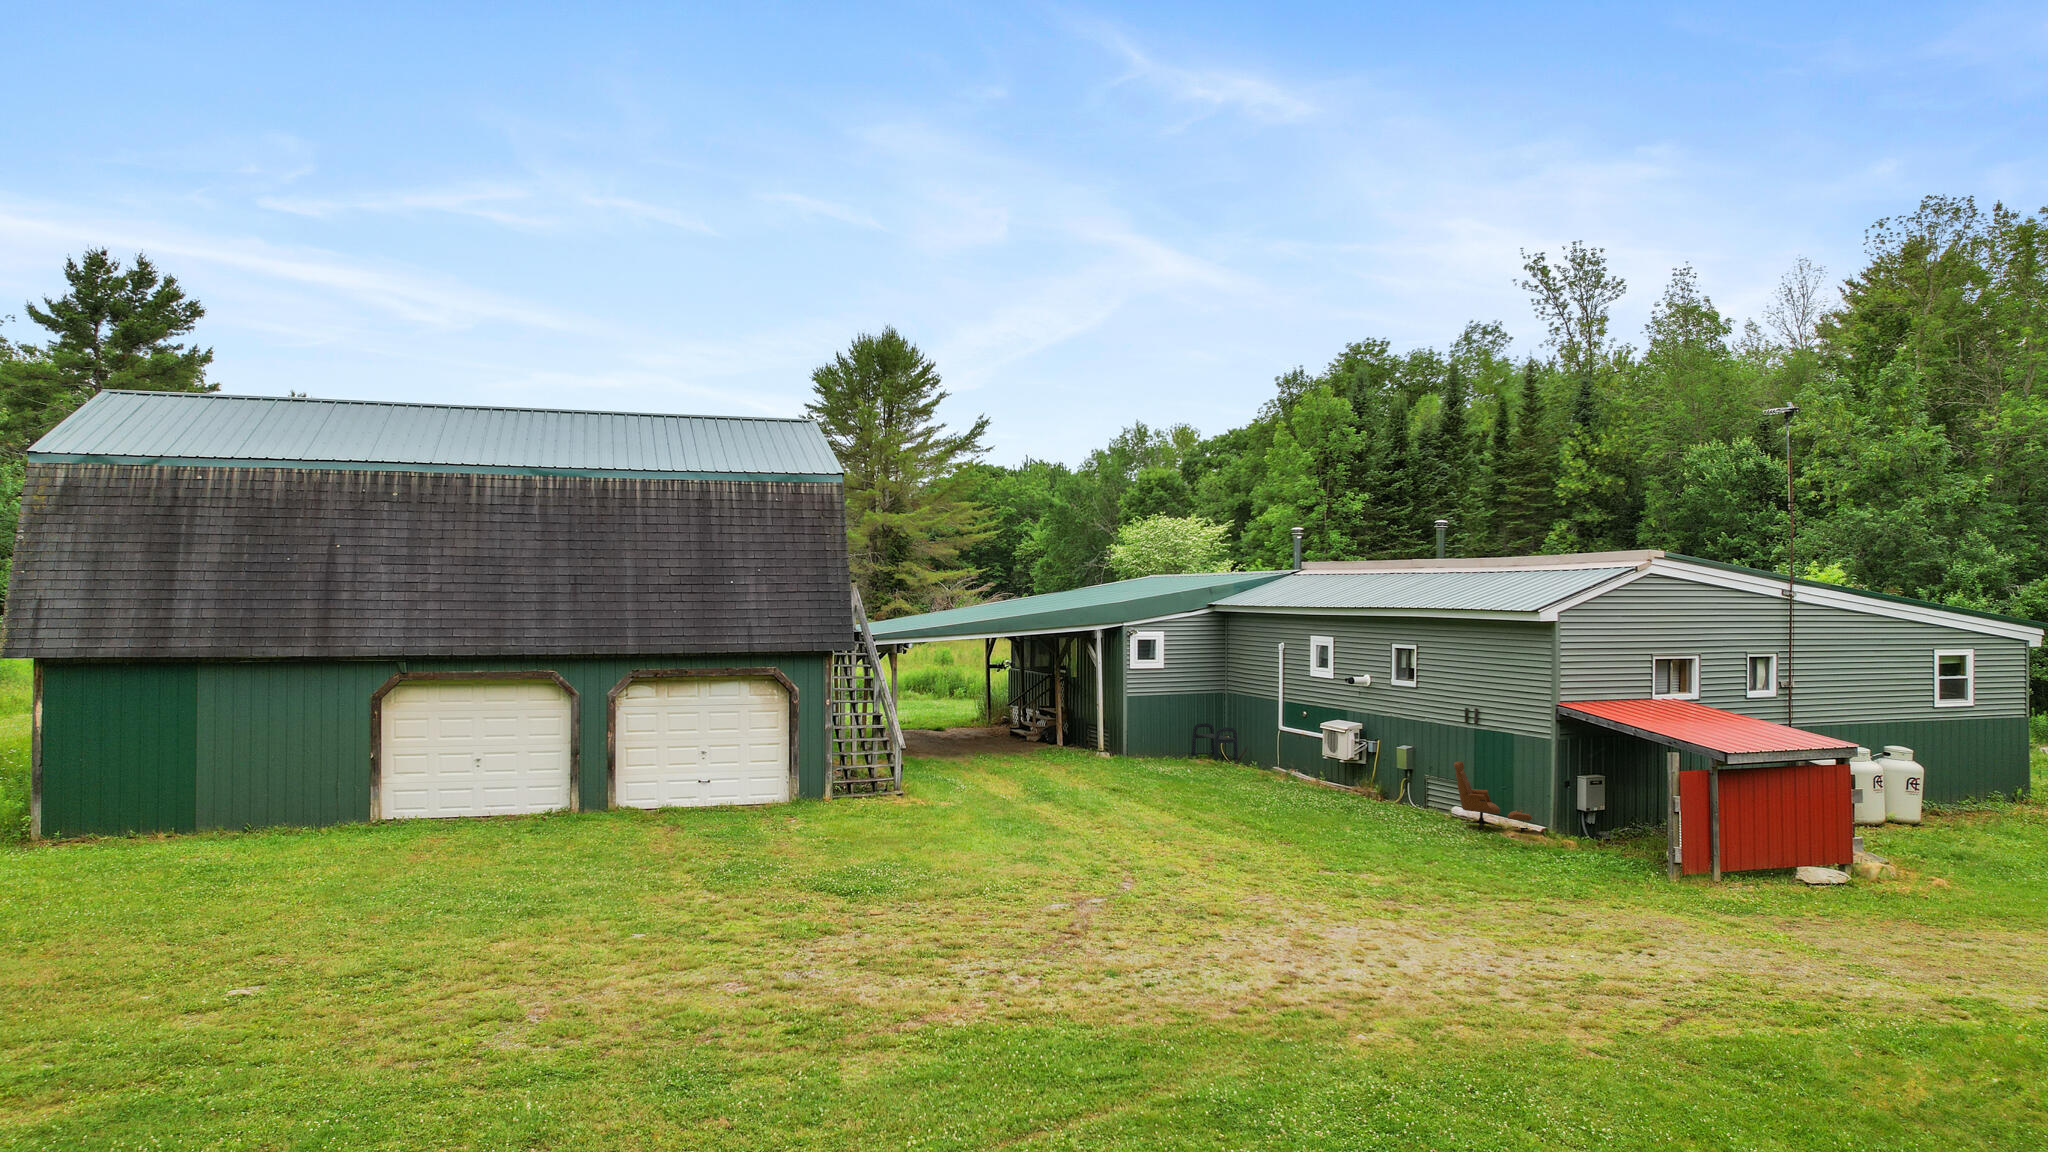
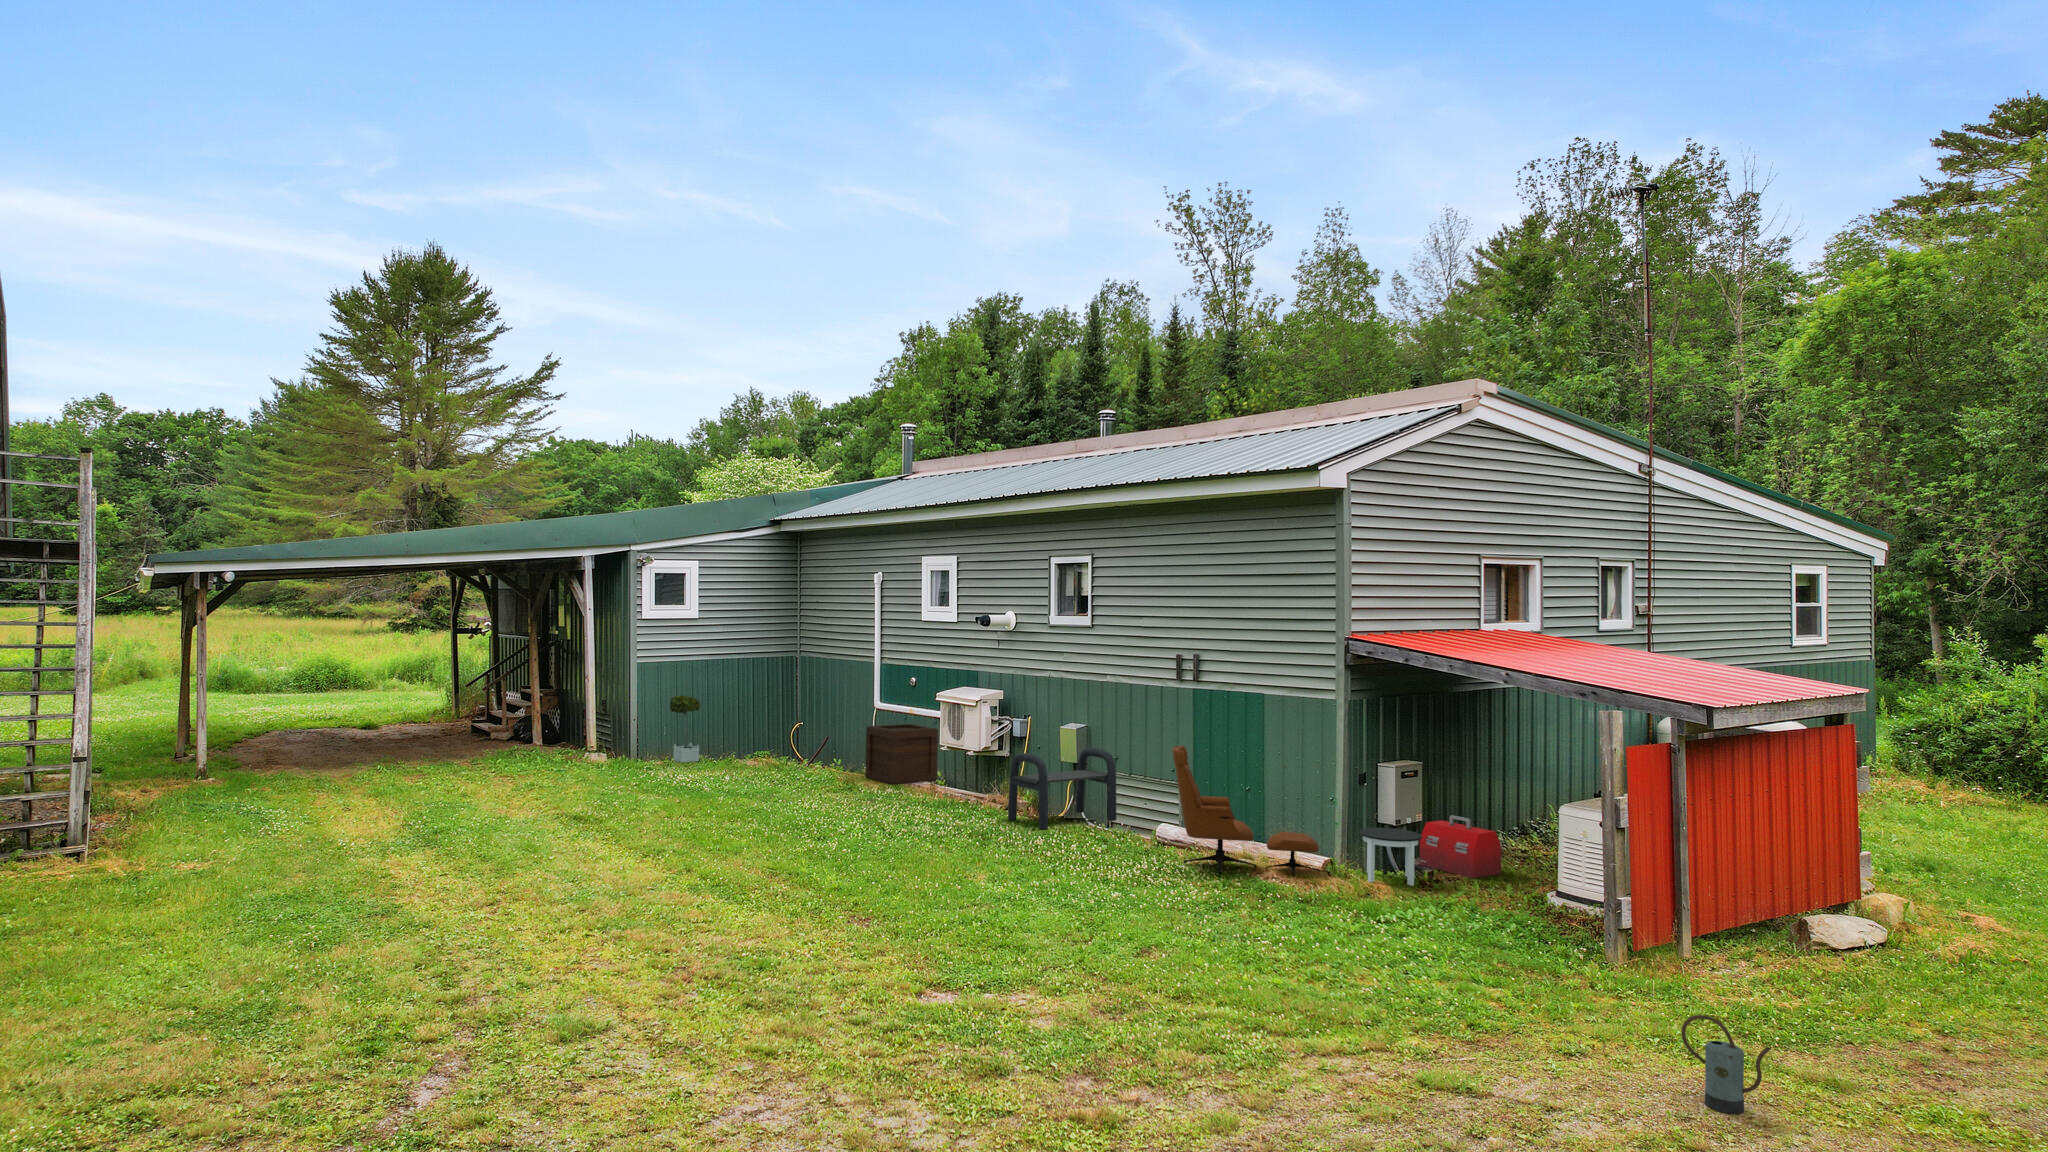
potted tree: none [1152,716,1170,758] -> present [670,695,700,763]
bench: present [1192,723,1238,760] -> present [1008,748,1116,830]
wooden crate: none [1276,740,1322,777] -> present [865,724,938,785]
toolbox: none [1602,806,1648,840] -> present [1420,815,1501,878]
round table: none [1559,810,1594,841] -> present [1359,828,1422,886]
watering can: none [1624,873,1652,909] -> present [1681,1015,1771,1114]

